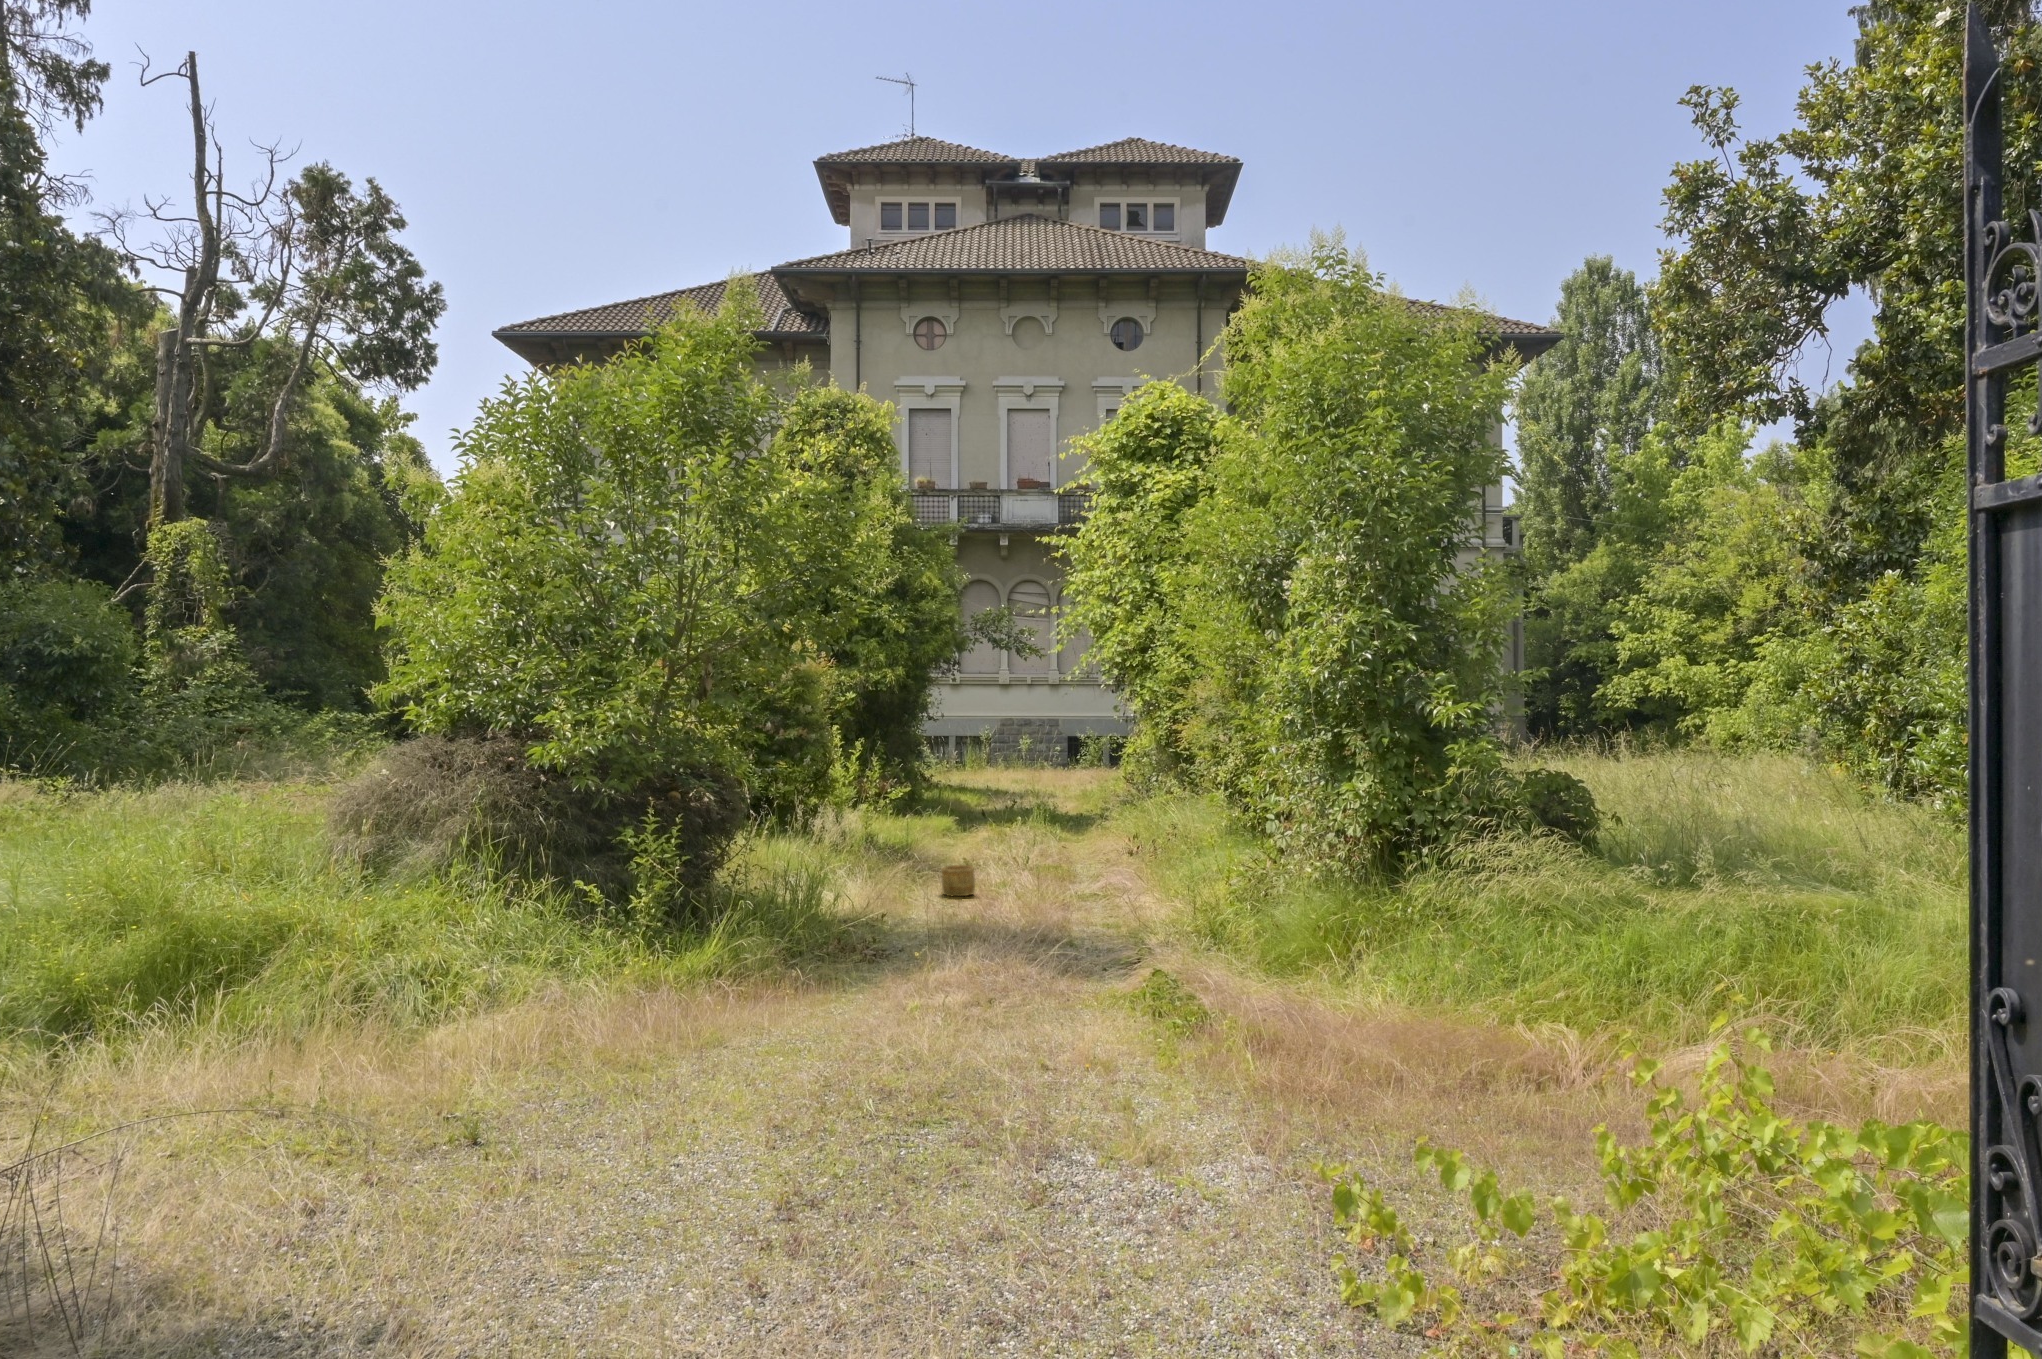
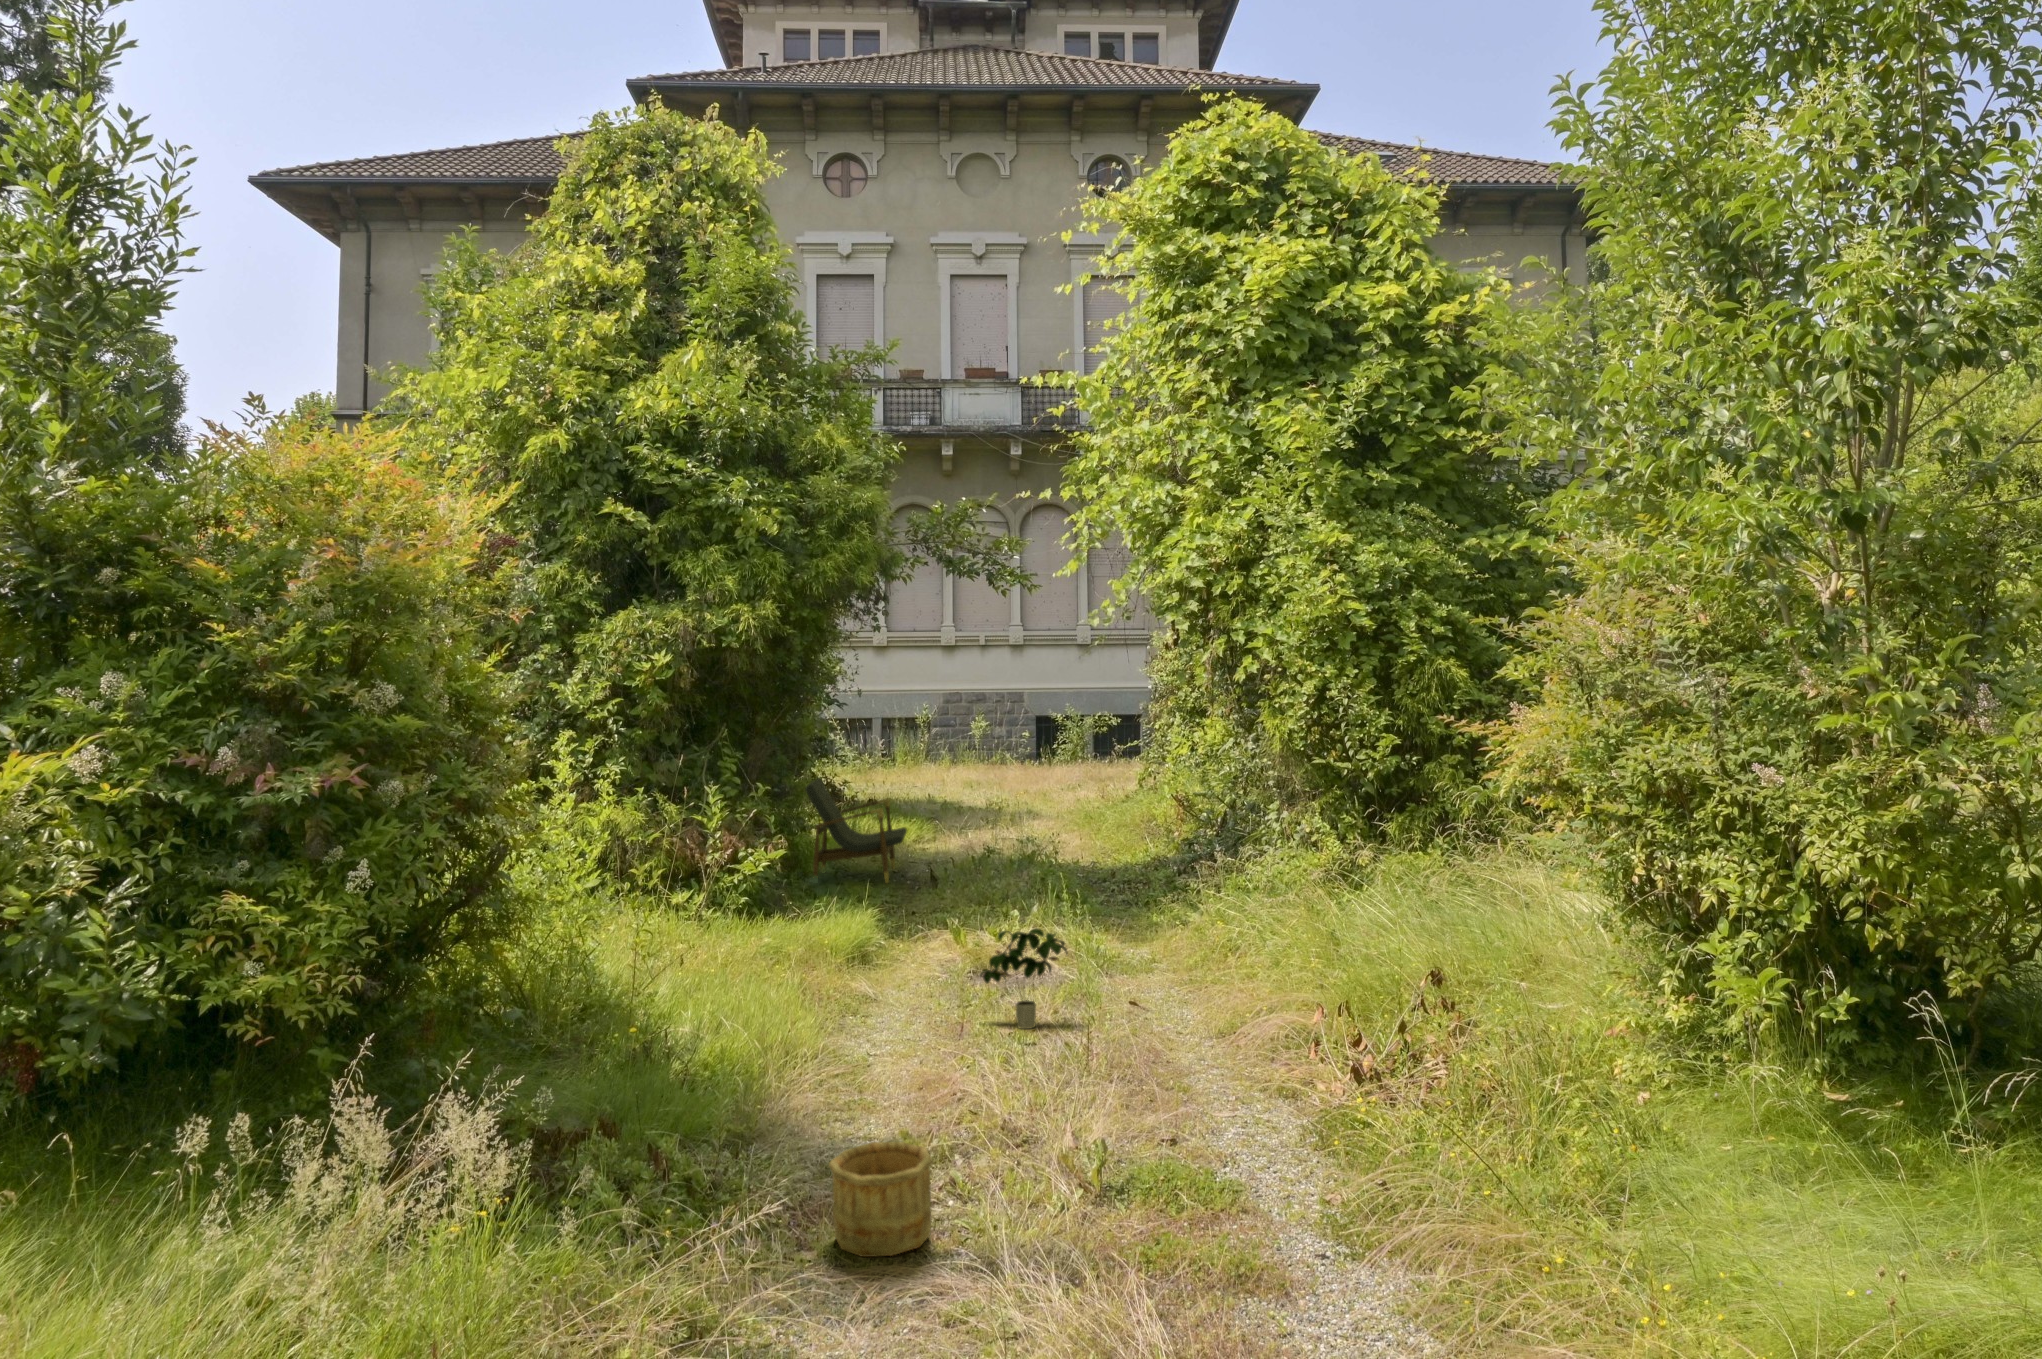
lounge chair: none [914,764,972,822] -> present [805,779,907,883]
potted plant: none [1001,819,1040,863] -> present [981,928,1068,1029]

